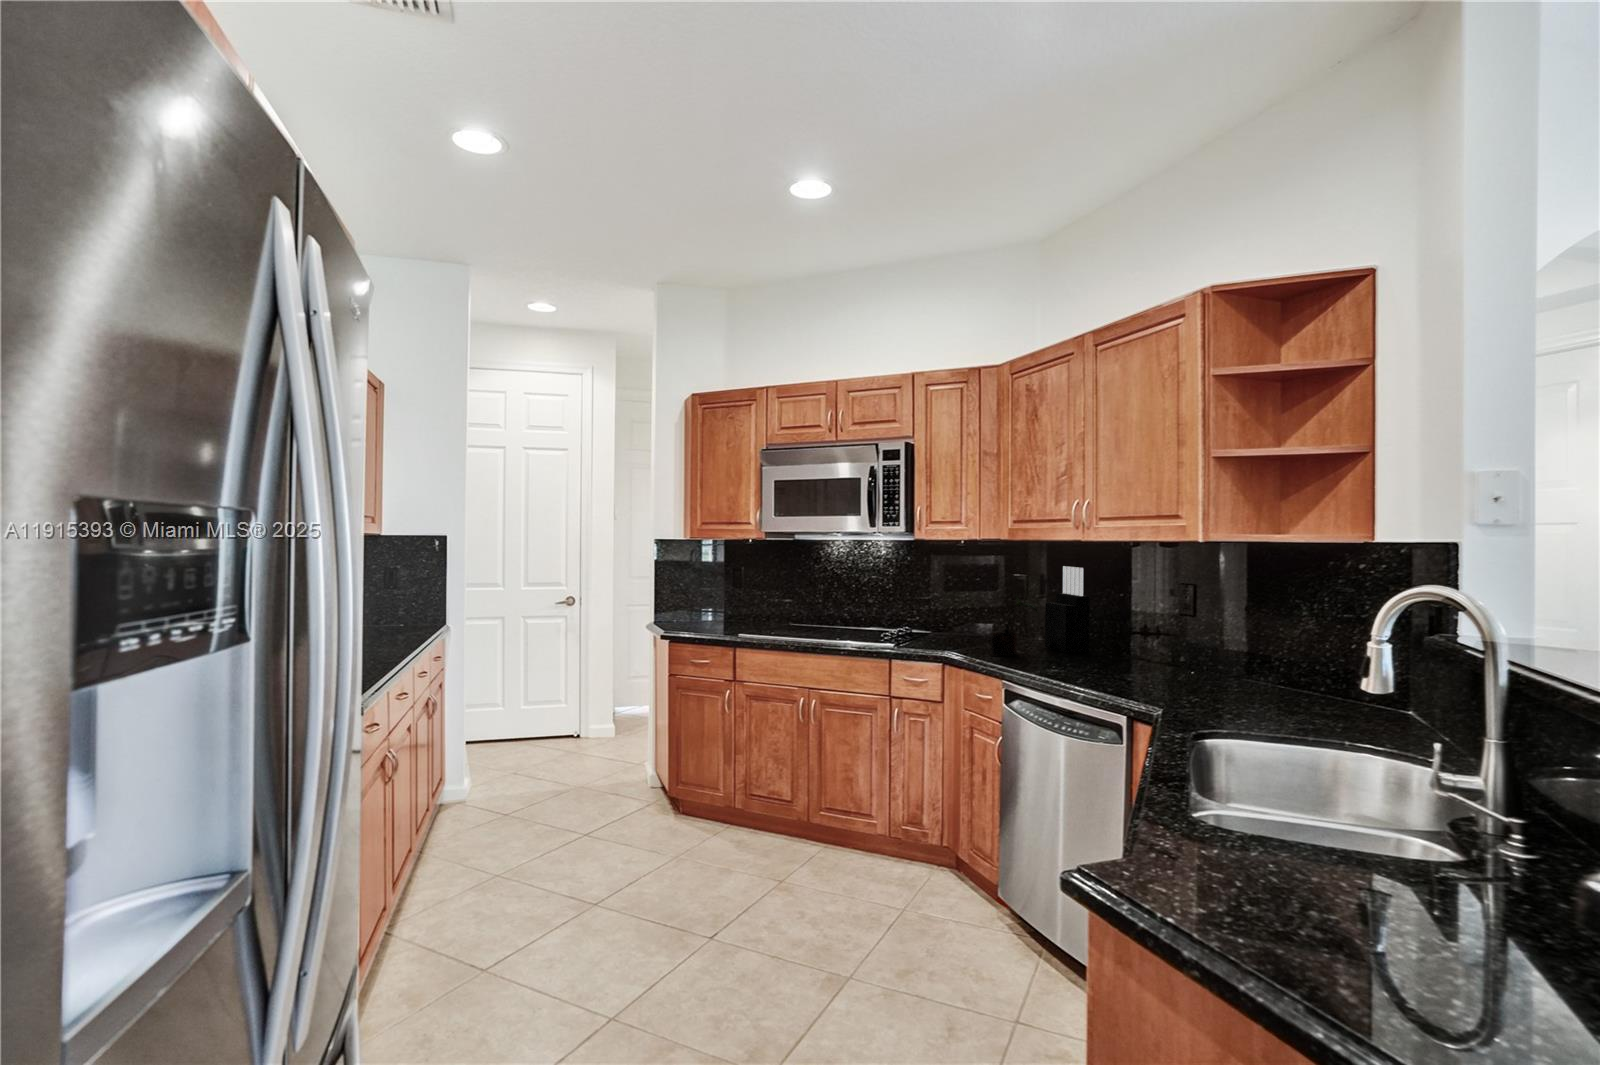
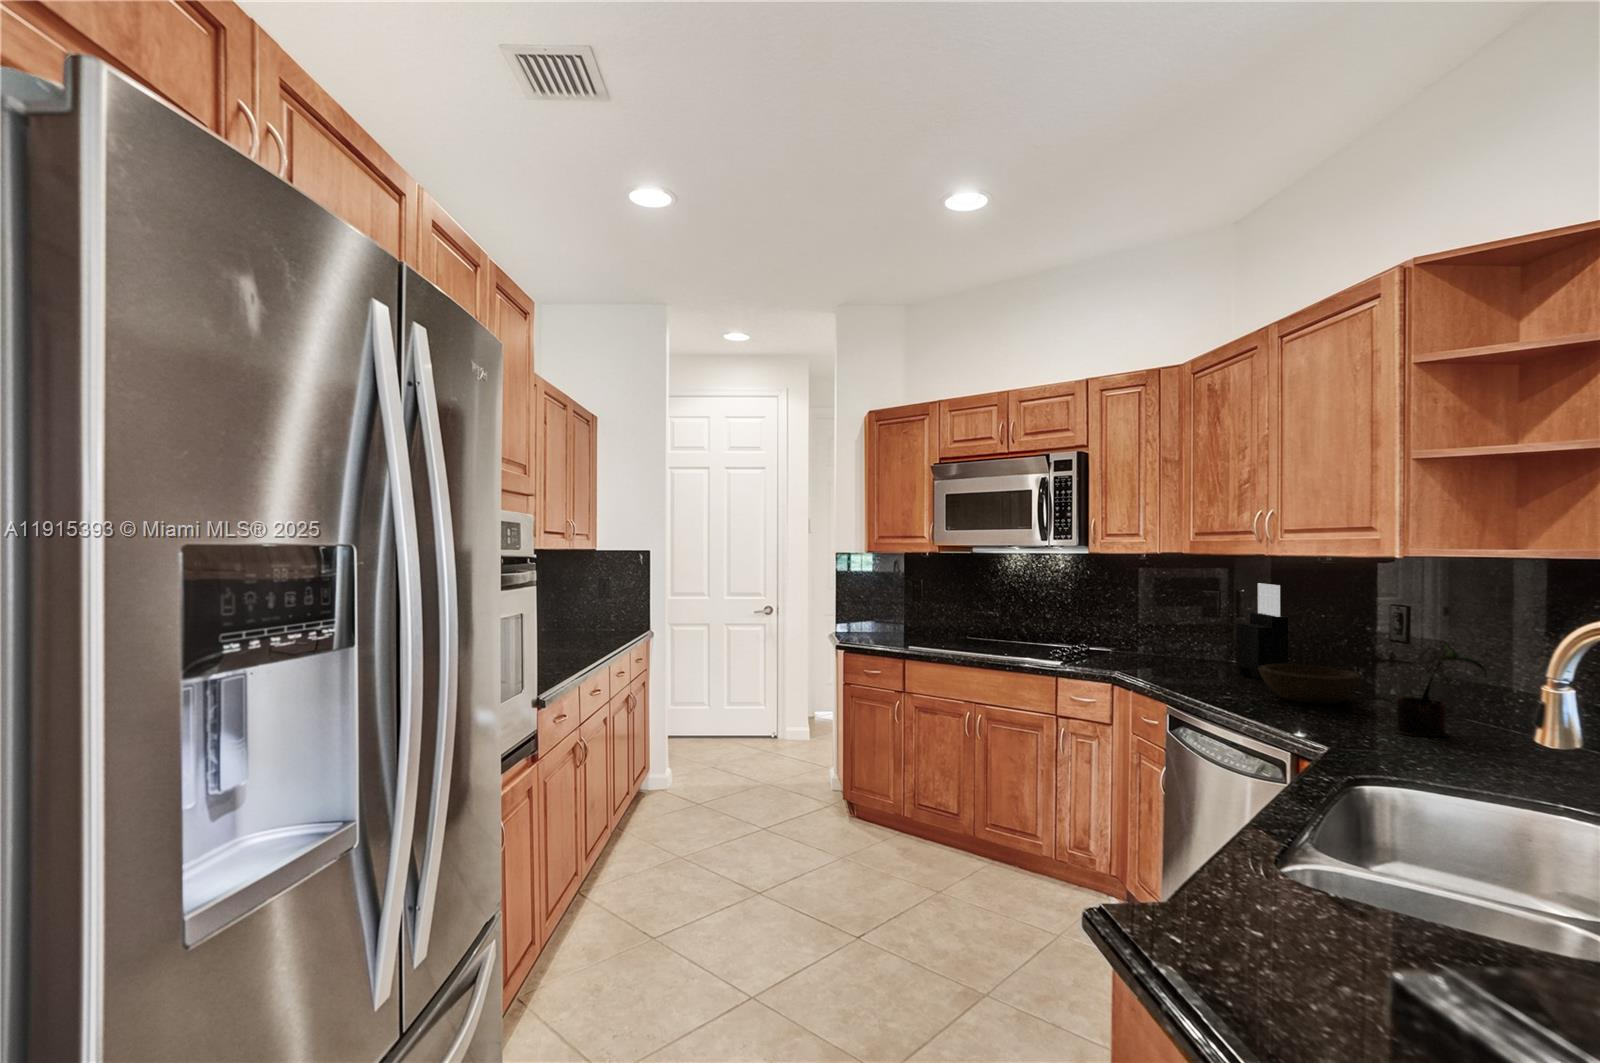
potted plant: present [990,596,1038,656] -> present [1395,642,1487,736]
bowl: none [1074,638,1156,671] -> present [1259,664,1361,704]

